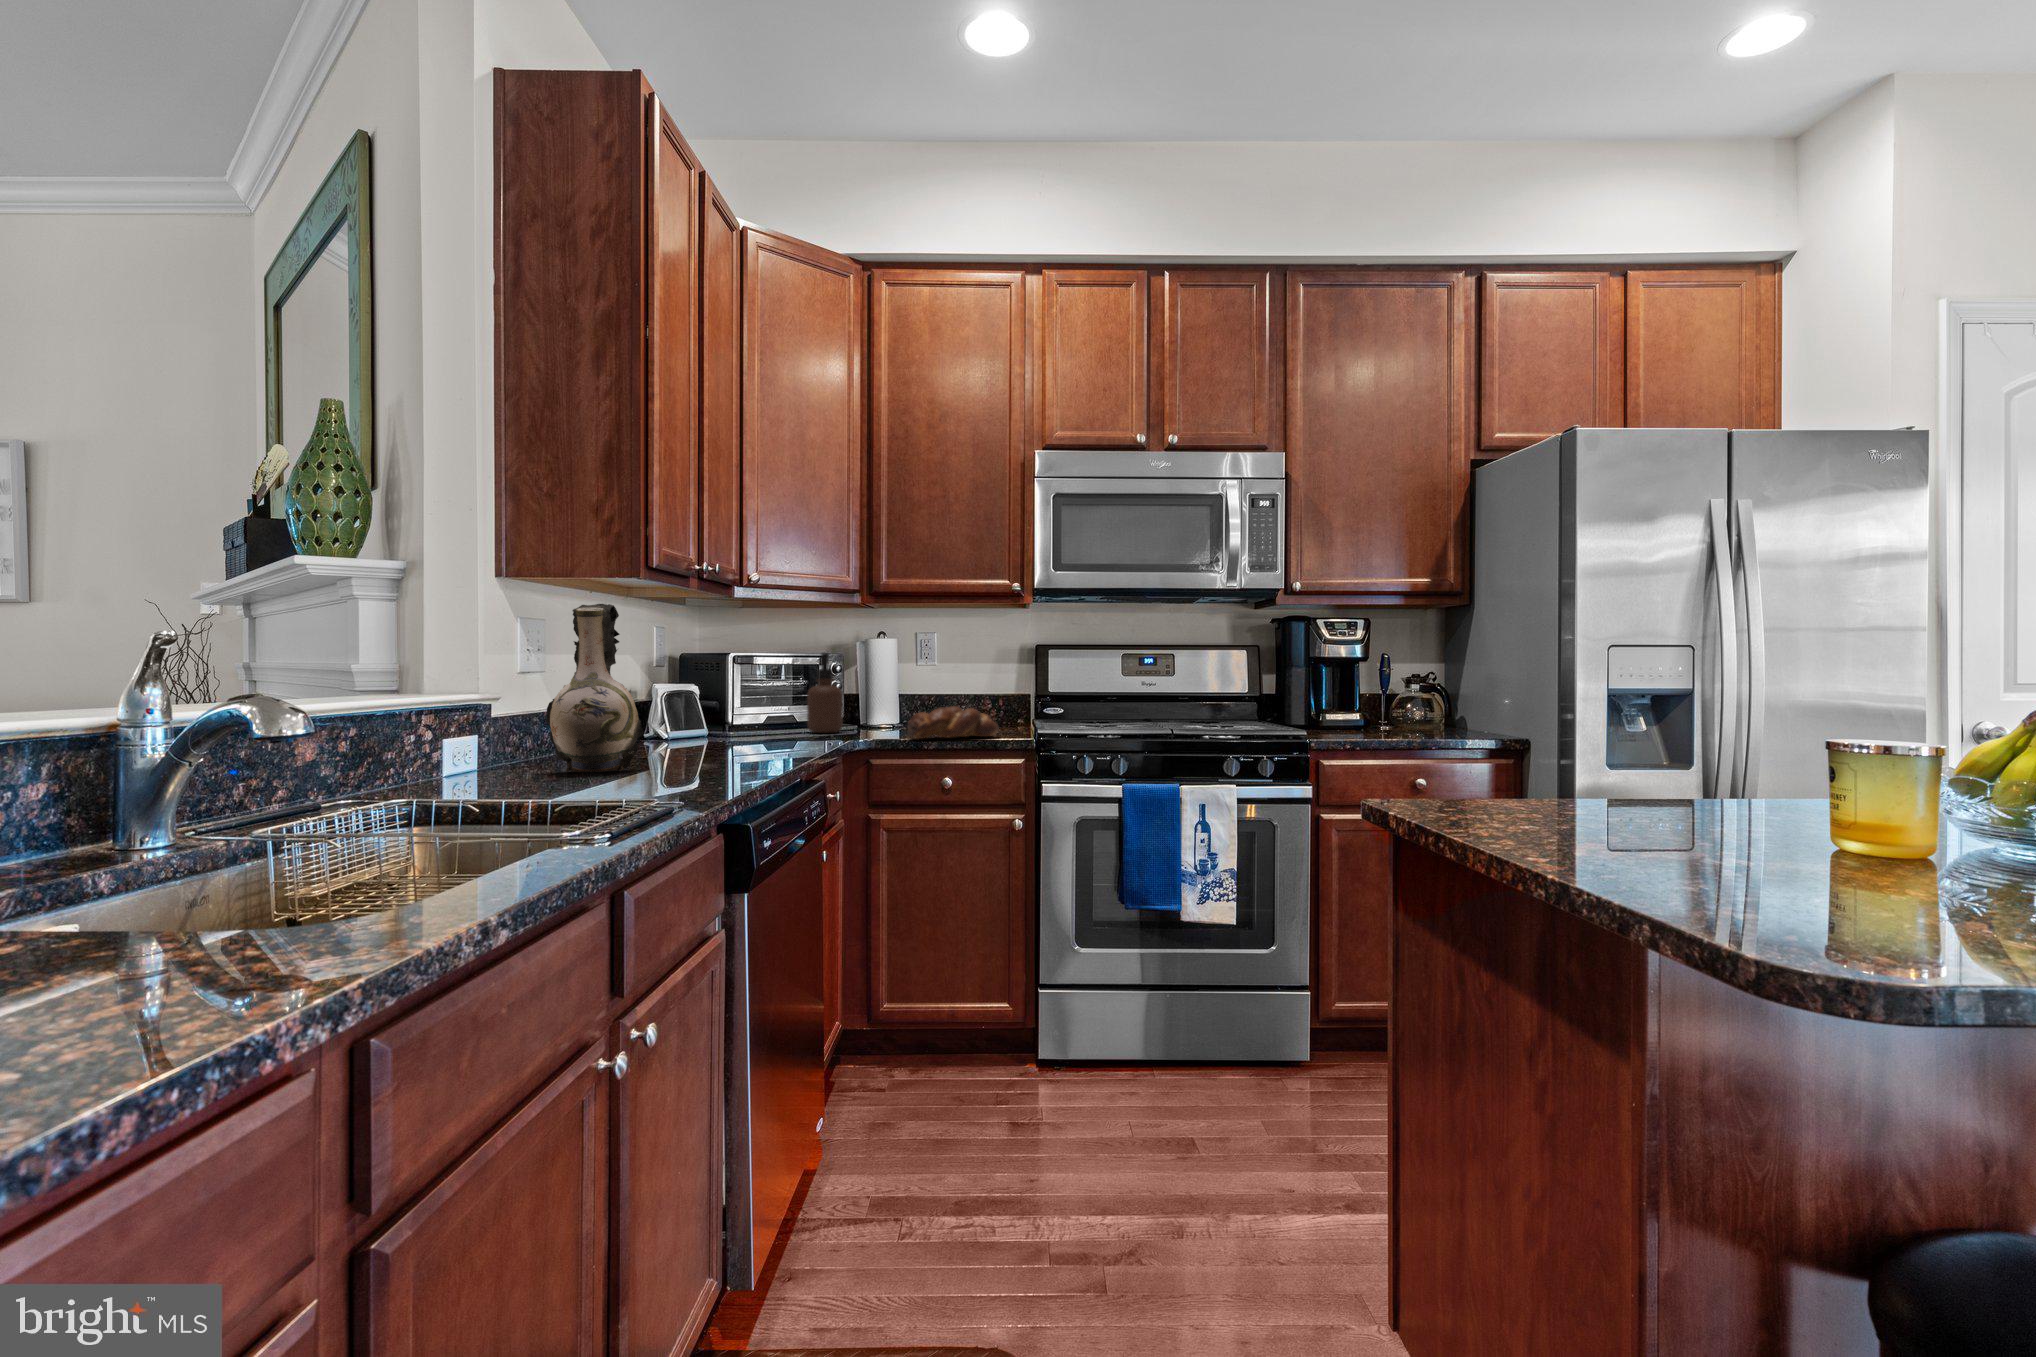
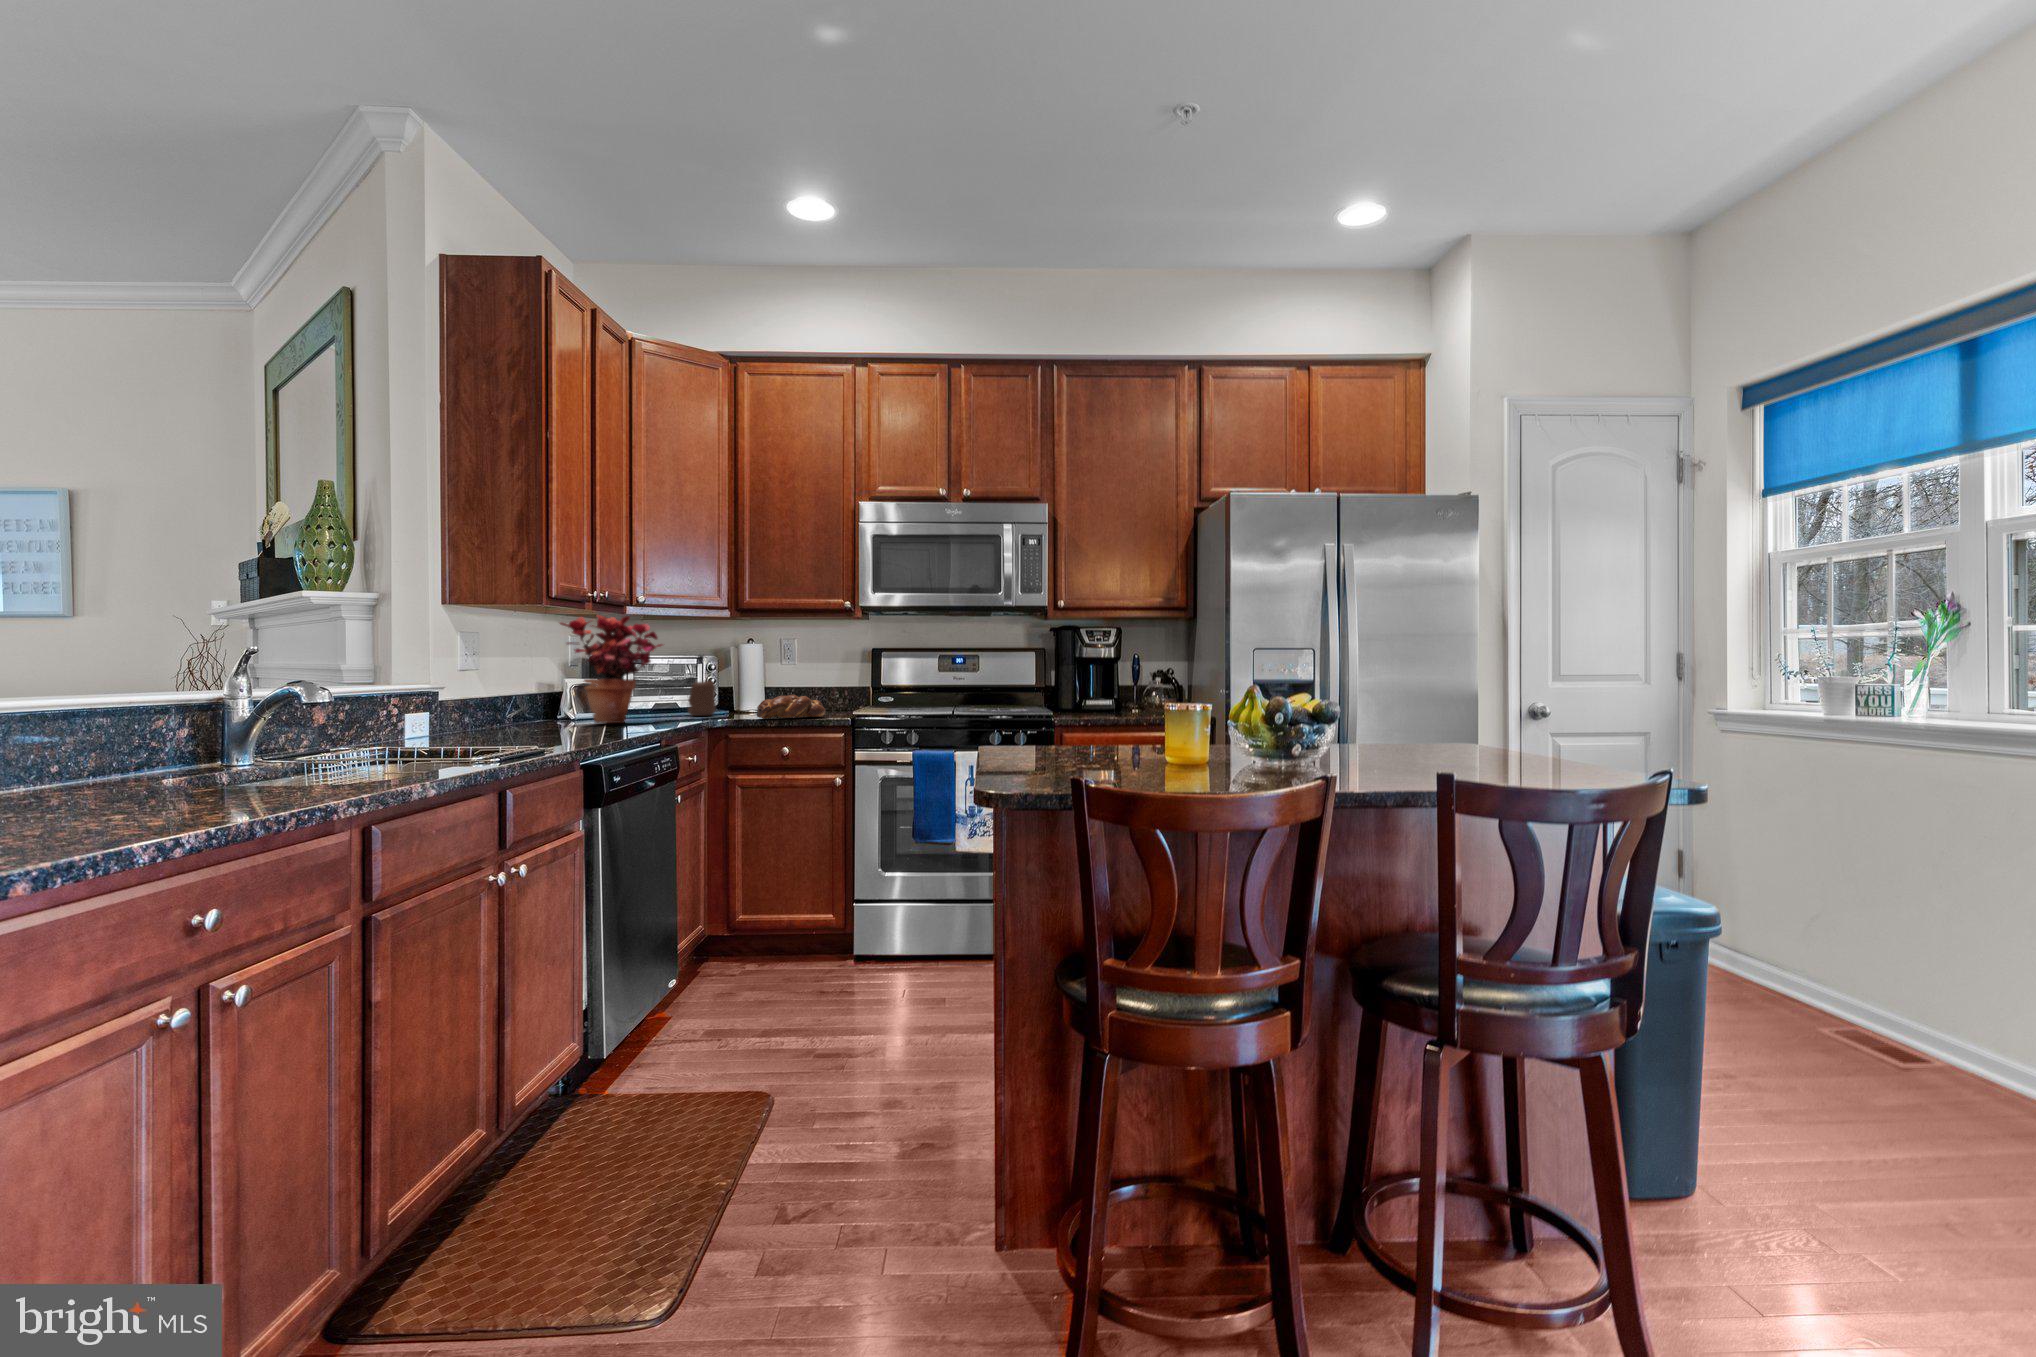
potted plant: none [649,597,788,745] -> present [560,615,662,723]
decorative vase: present [546,604,644,772] -> none [478,622,547,738]

